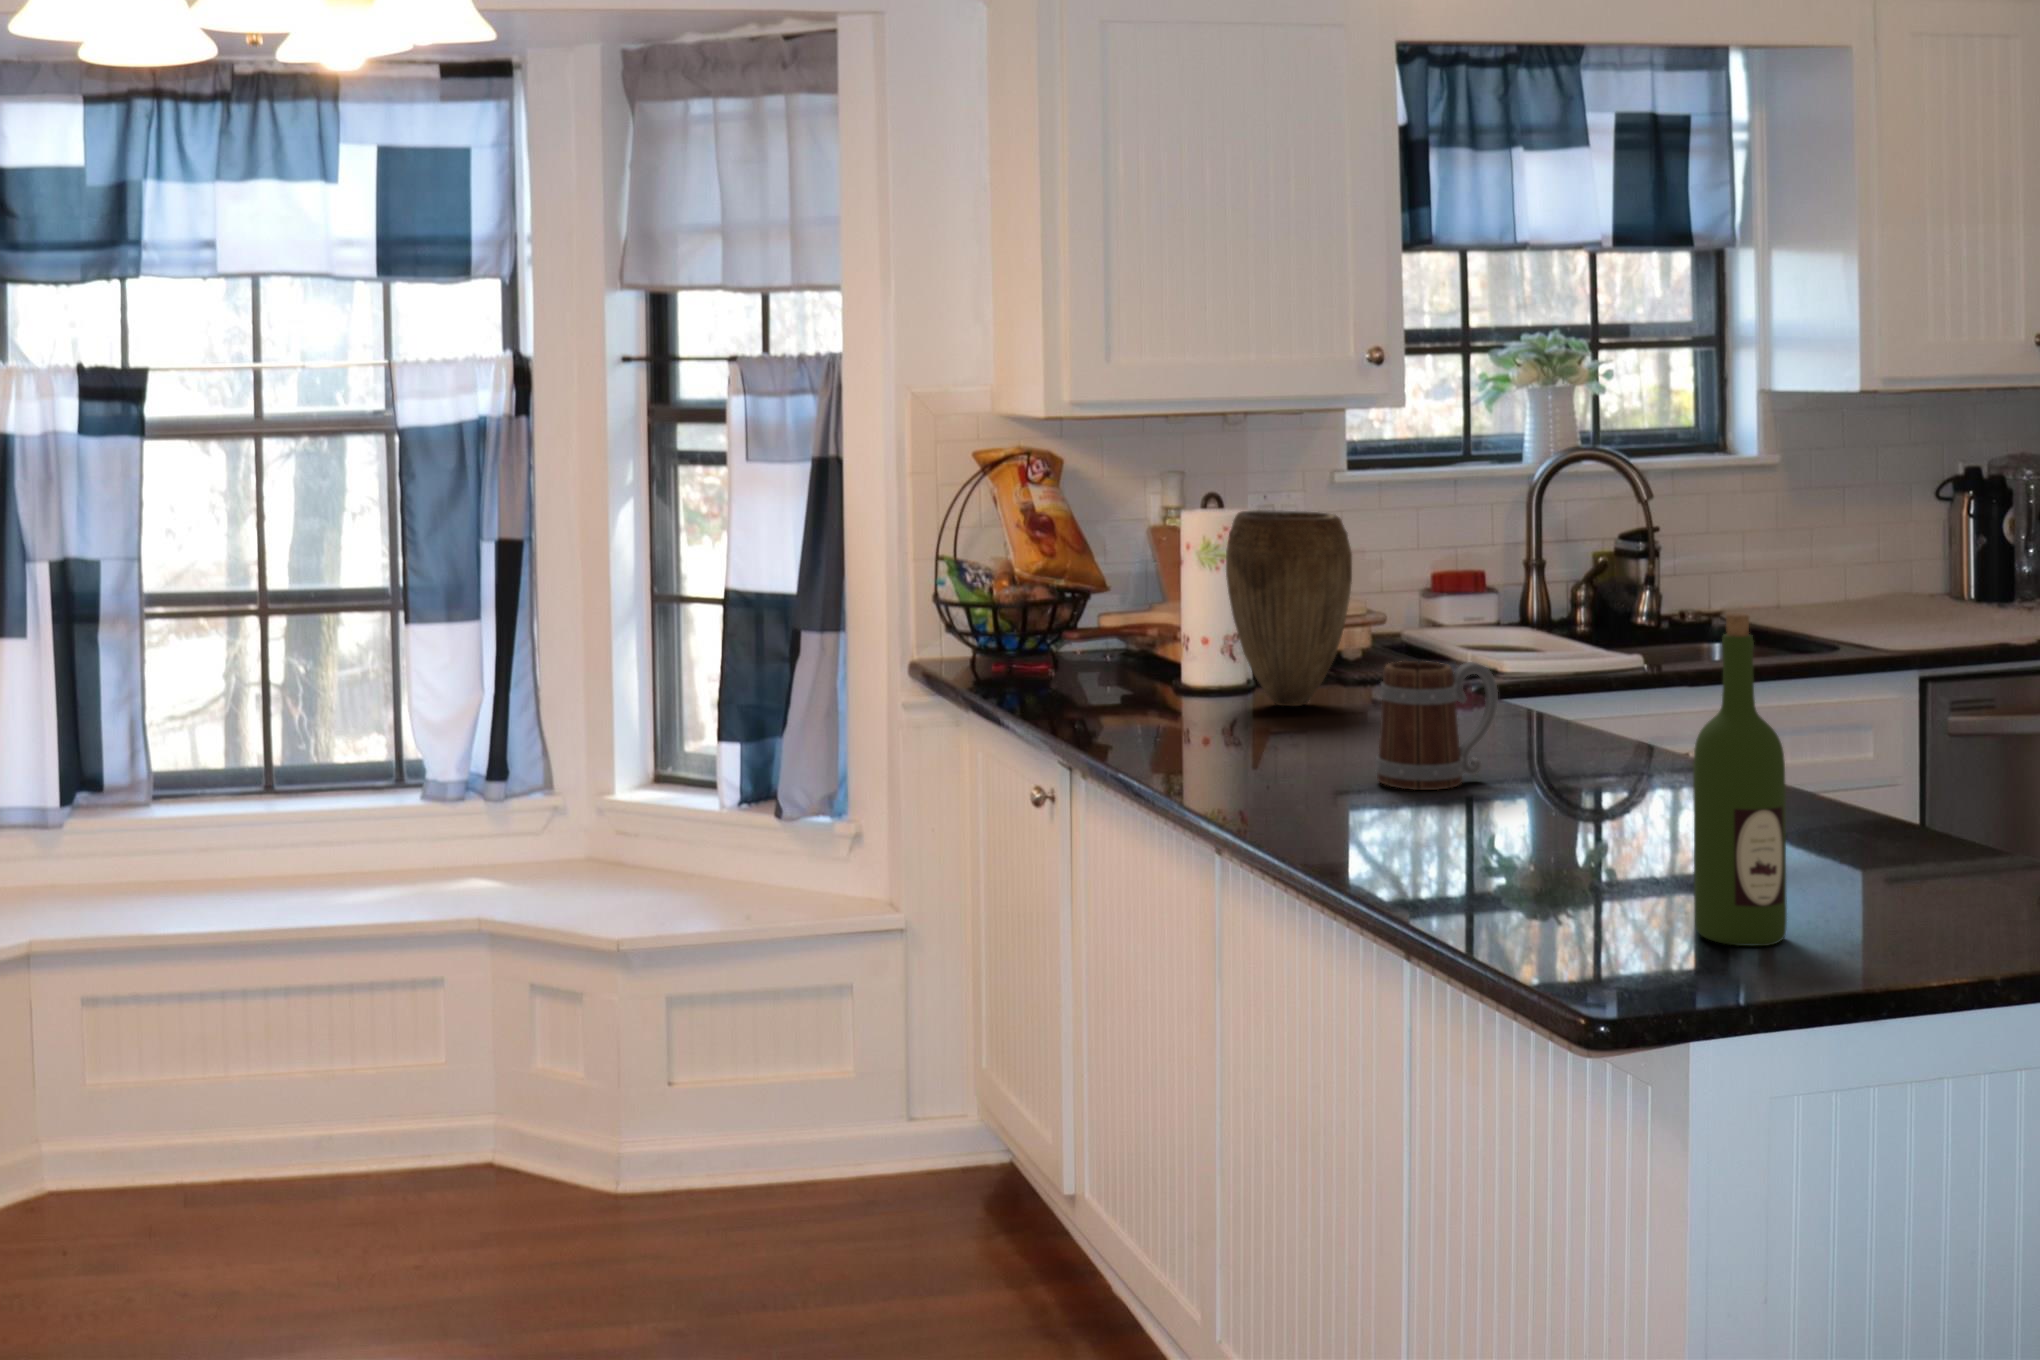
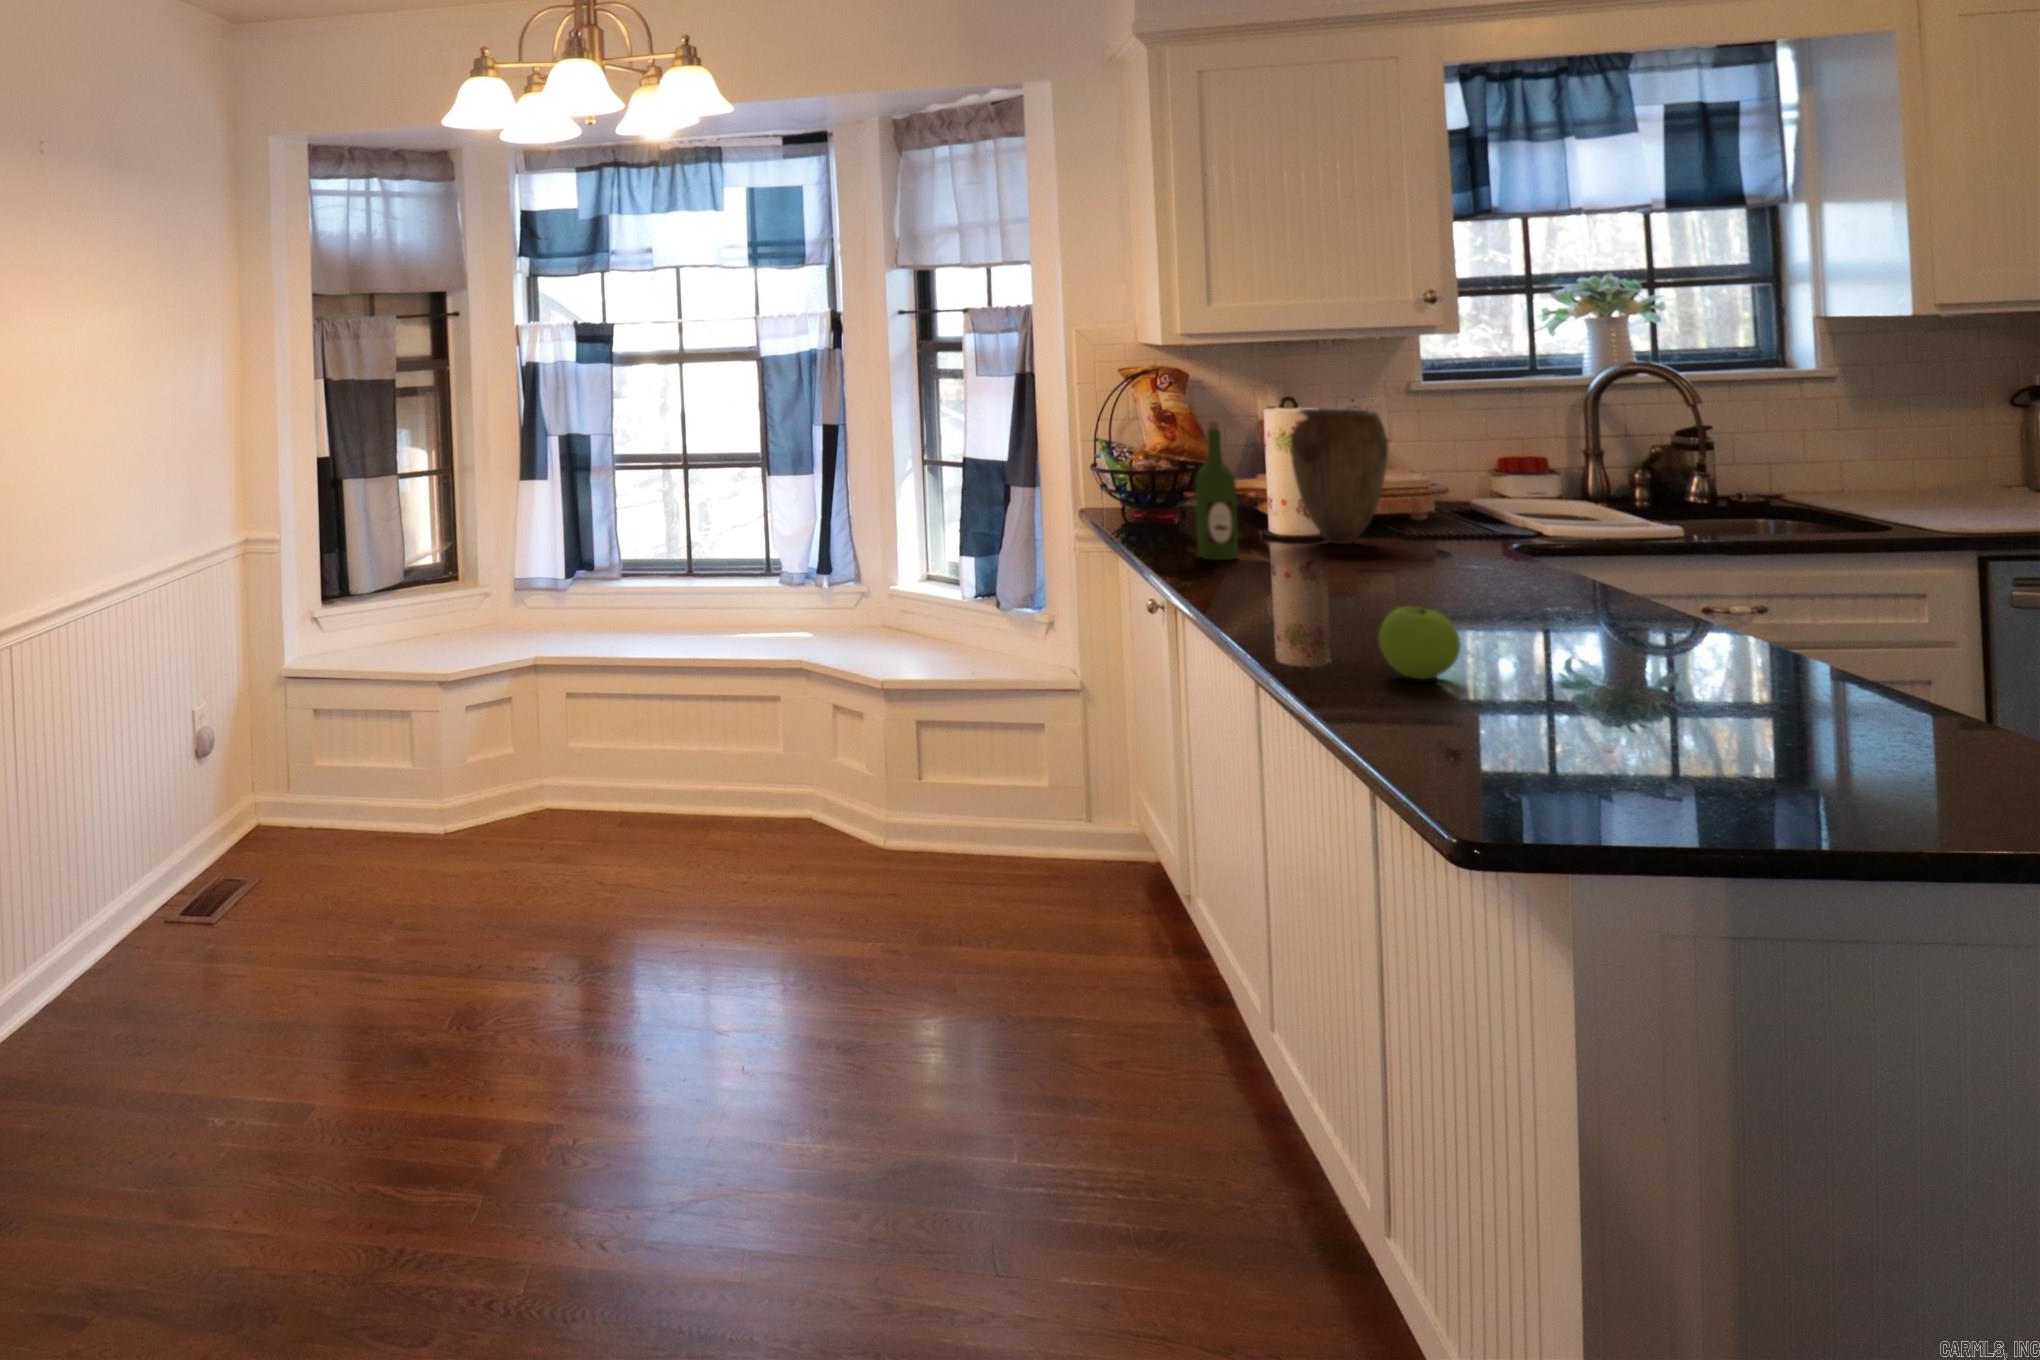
wine bottle: present [1693,613,1787,946] -> present [1196,421,1238,560]
mug: present [1375,661,1498,790] -> none [1364,512,1462,601]
apple: none [1486,804,1592,912] -> present [1379,606,1460,679]

